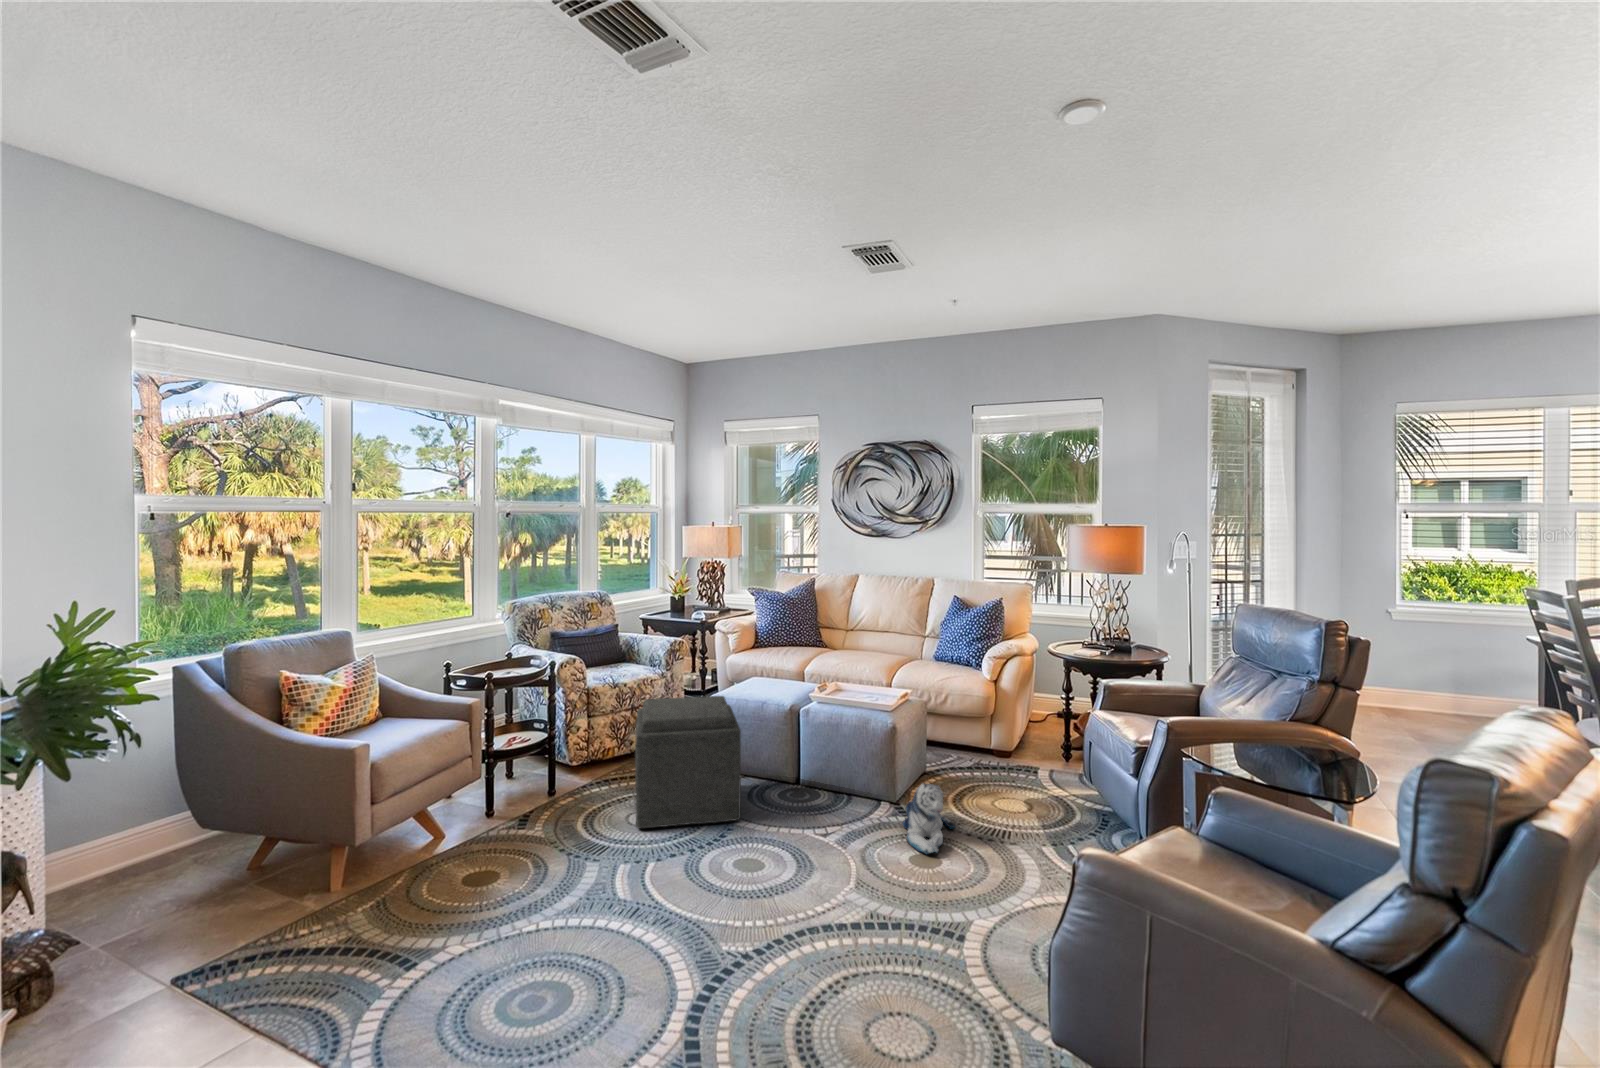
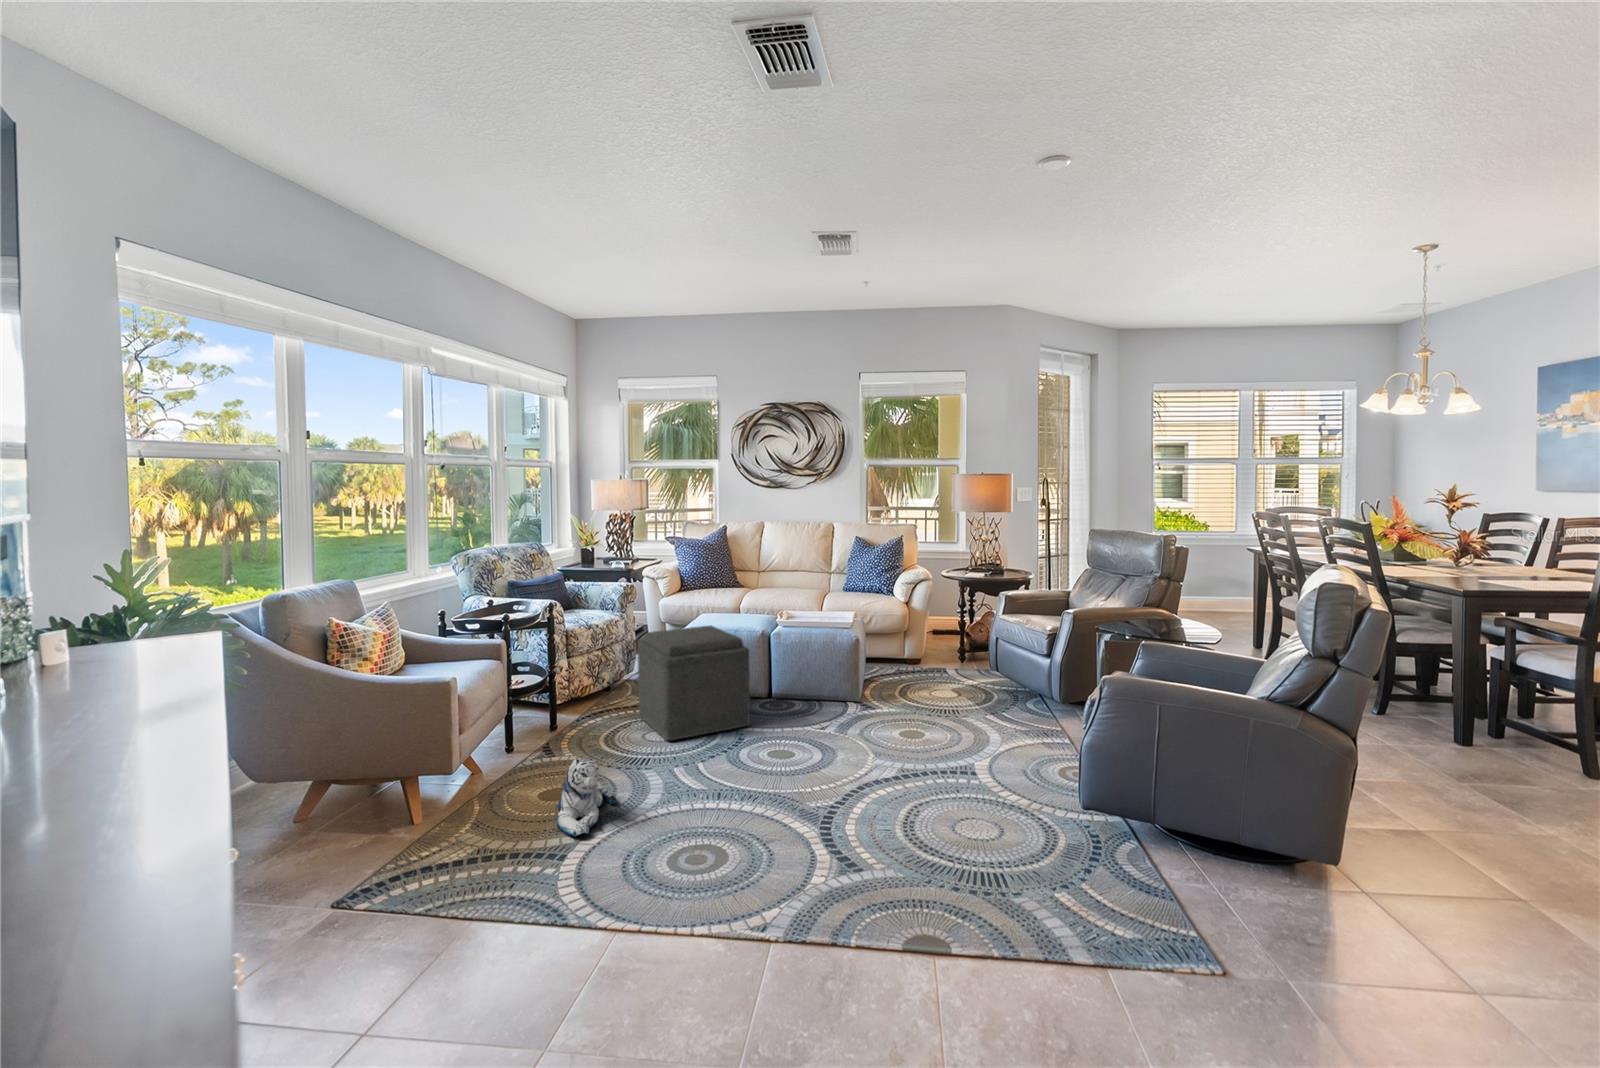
plush toy: present [902,783,955,854] -> present [557,759,616,837]

